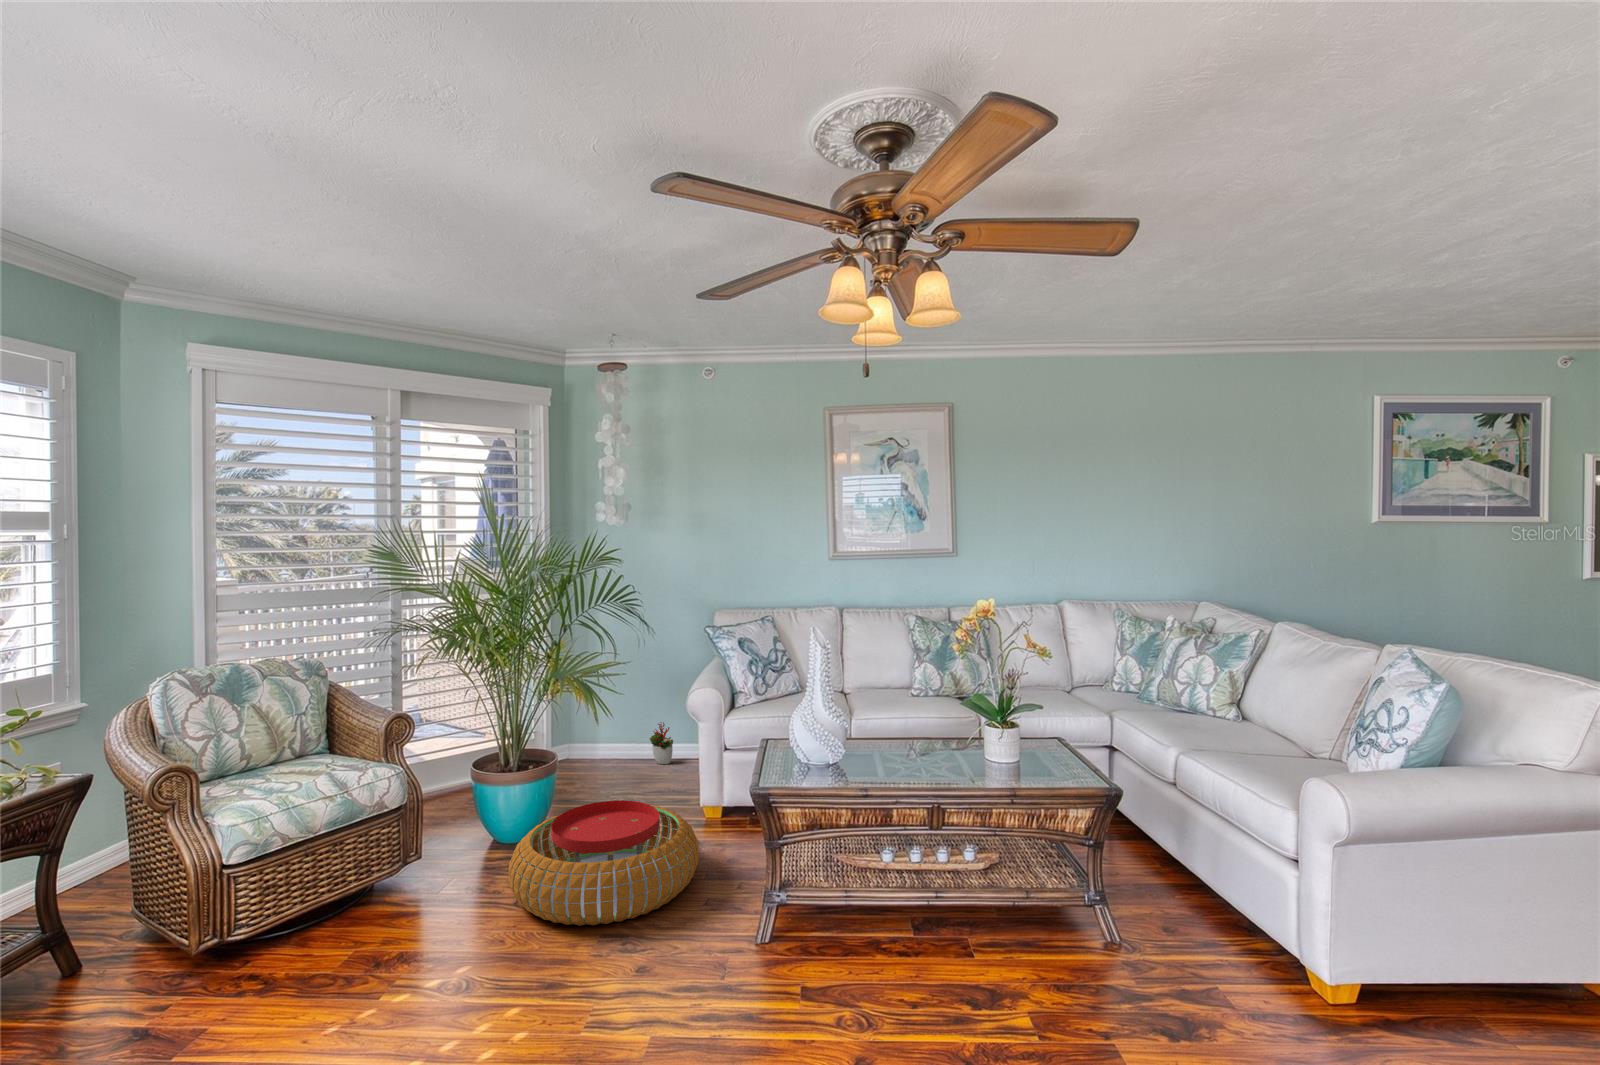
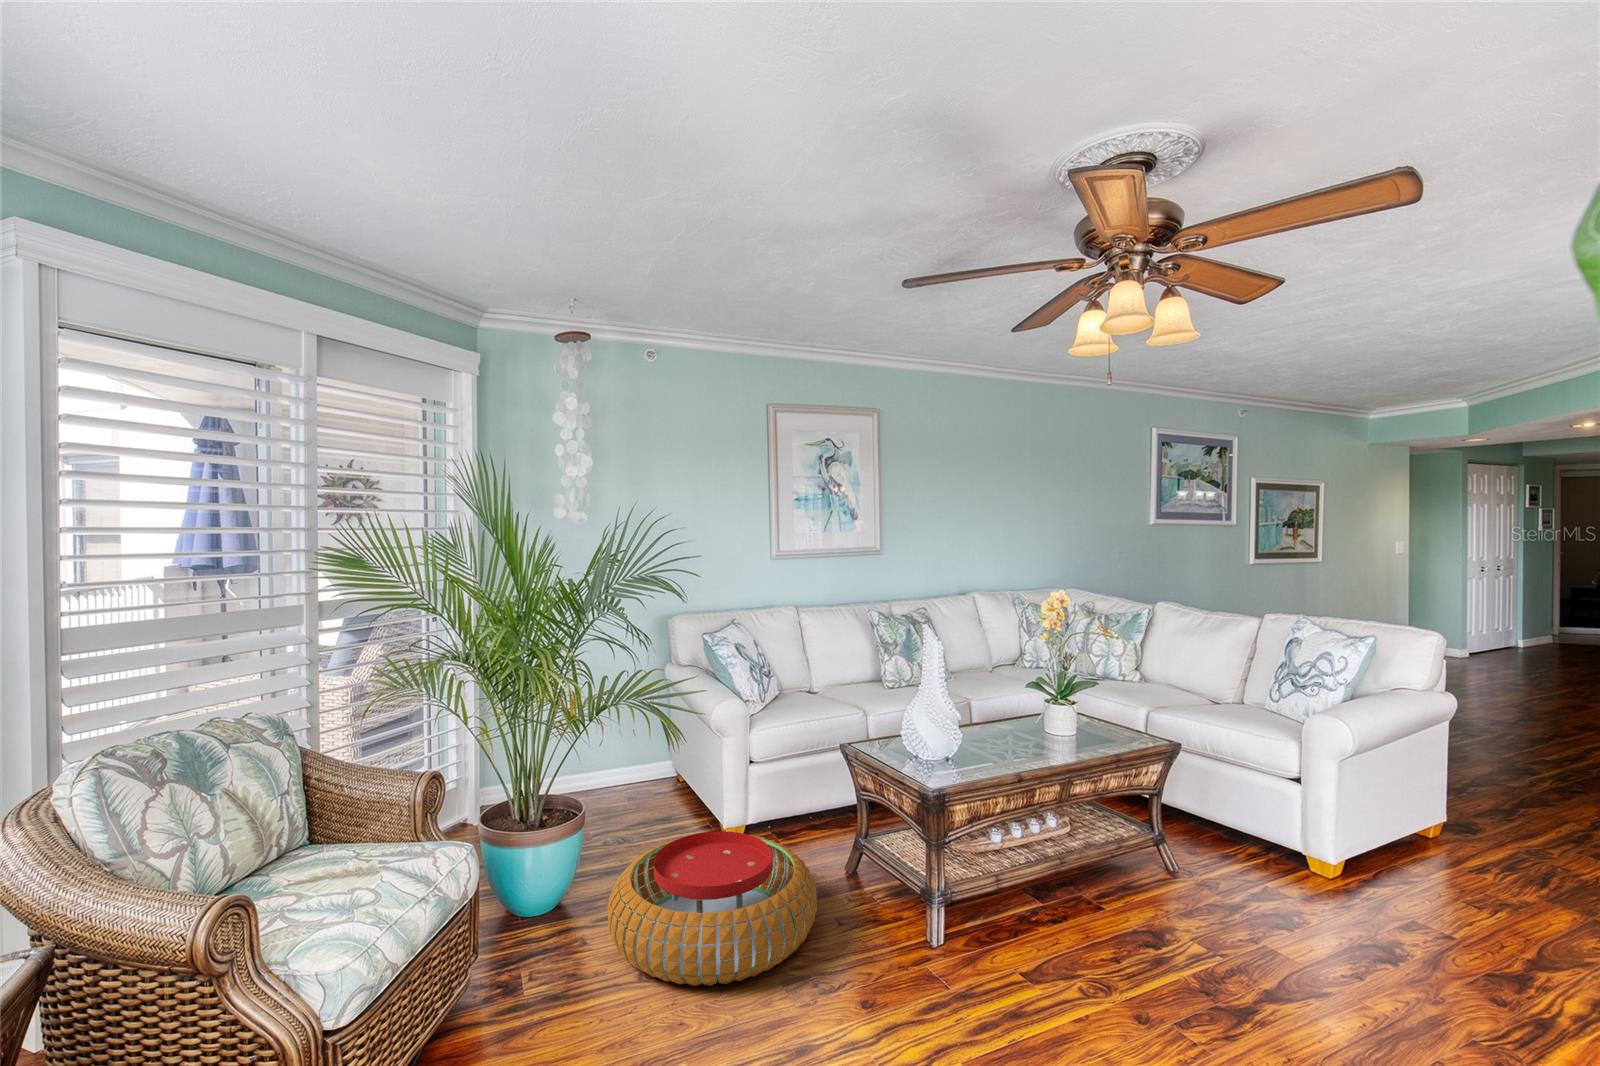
decorative plant: present [650,722,673,764] -> none [593,743,622,790]

